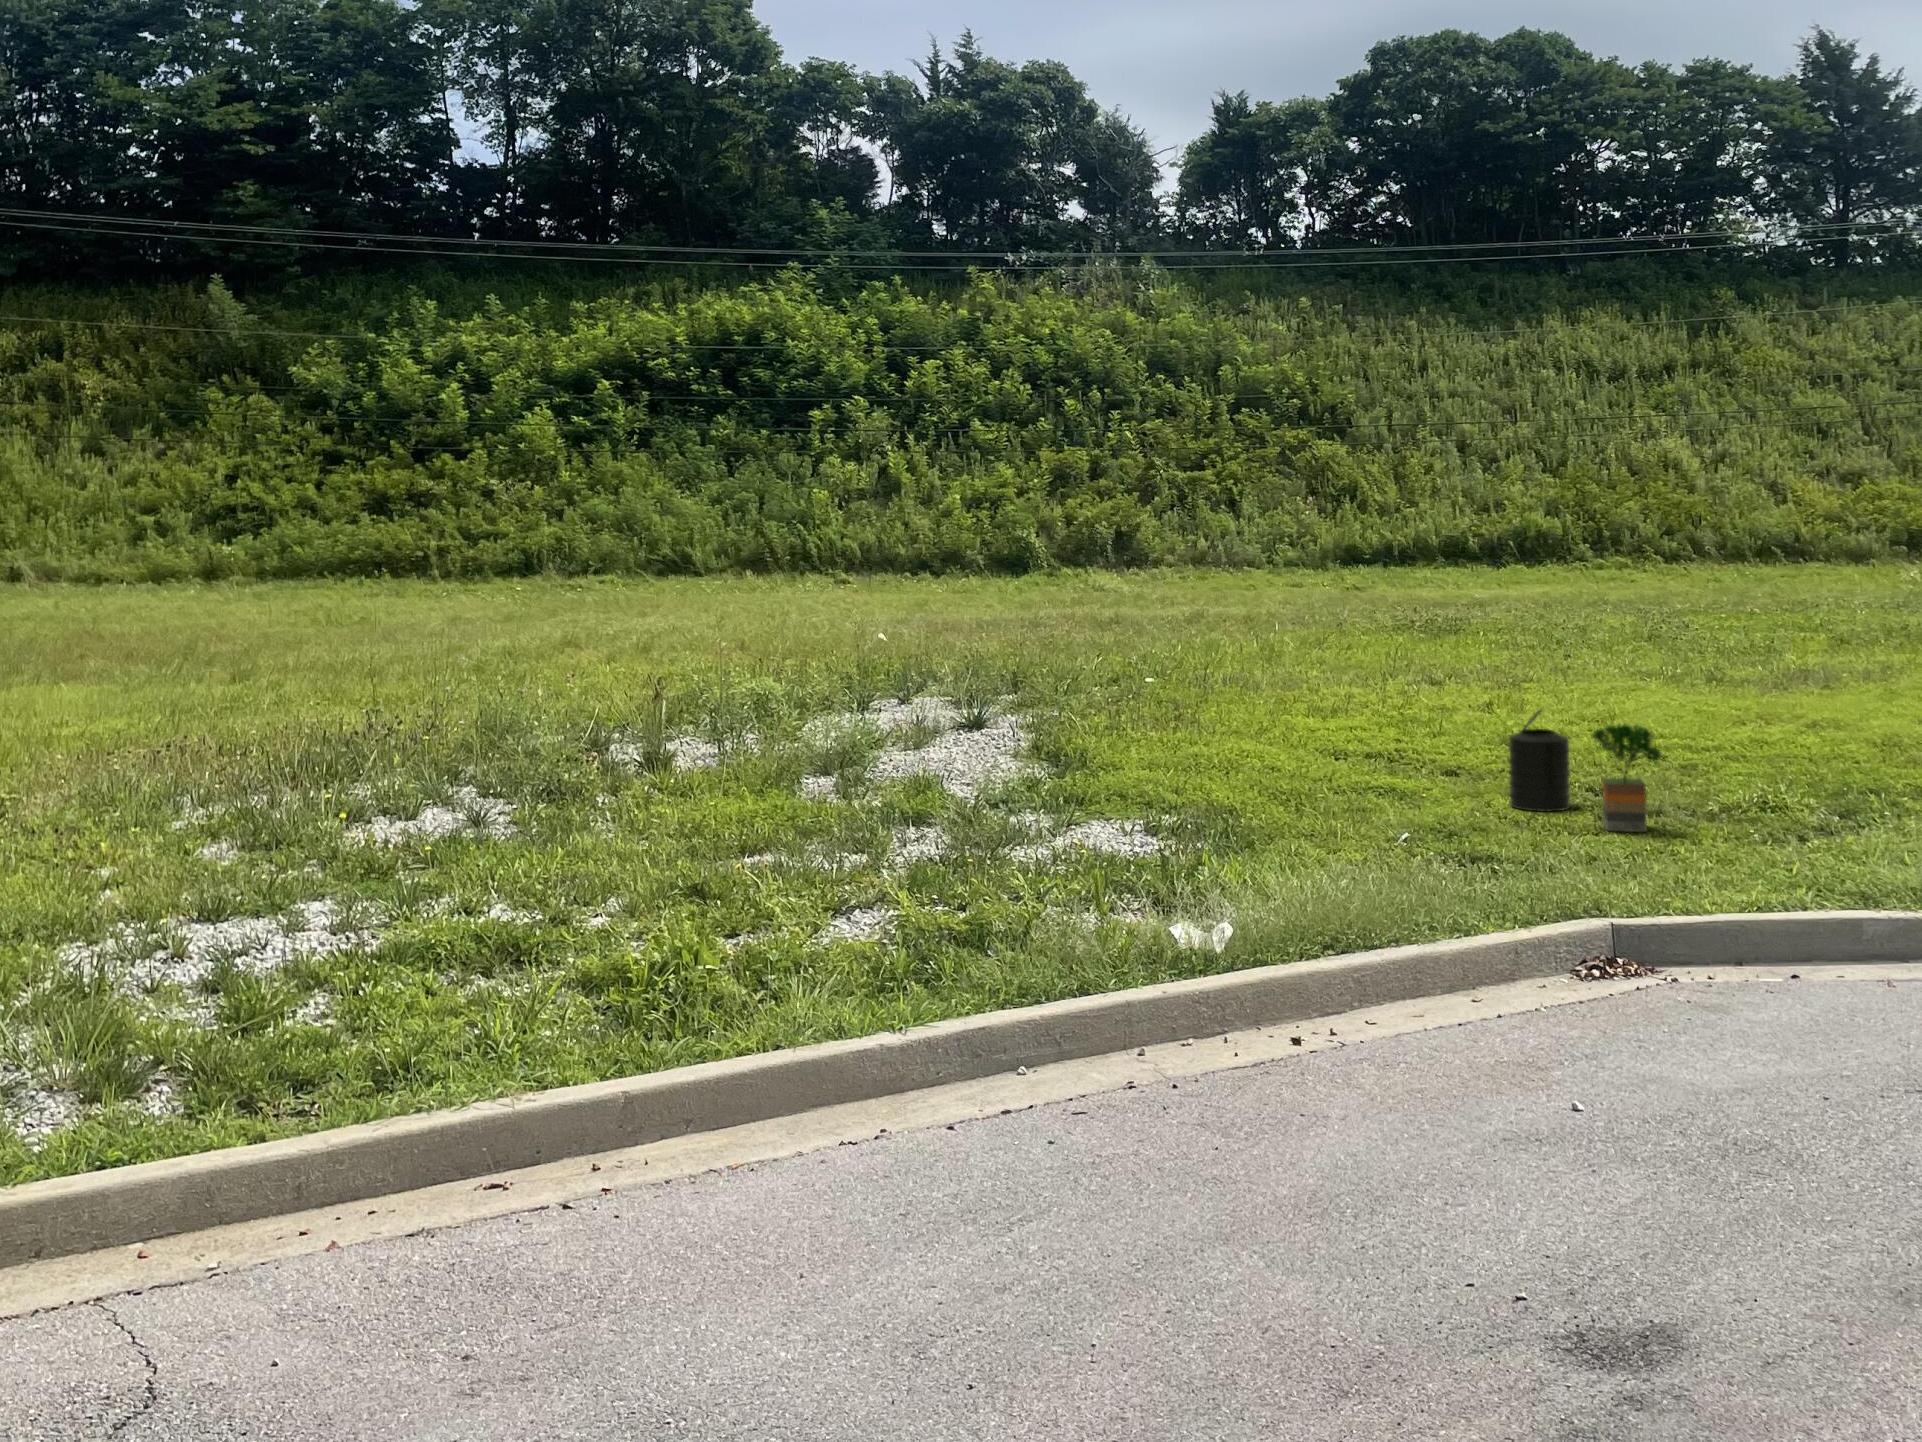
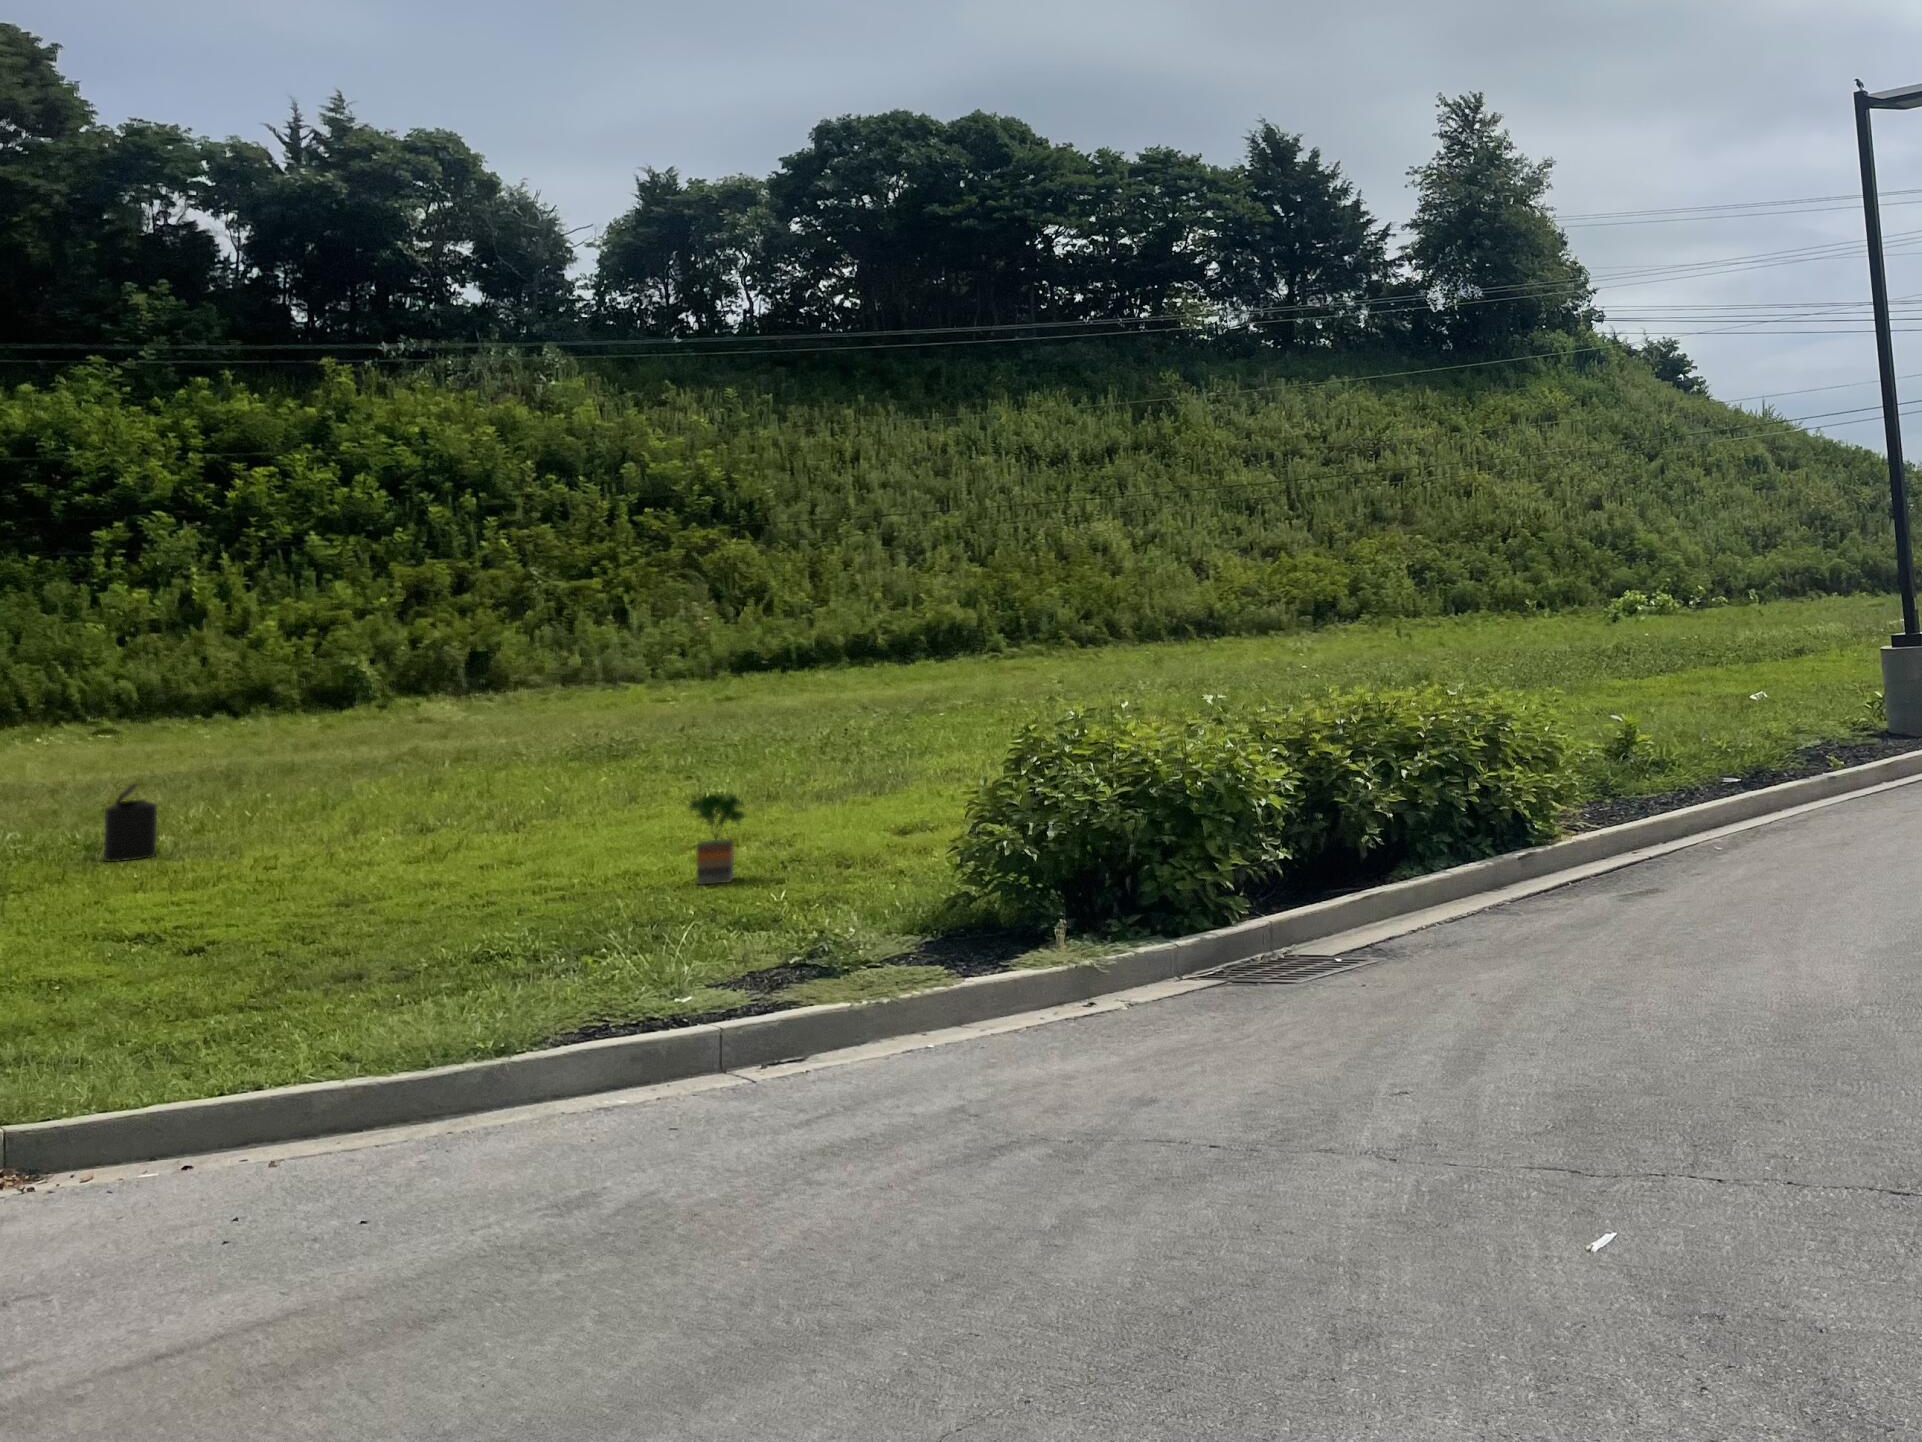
trash can: present [1509,708,1570,812] -> present [104,784,157,862]

